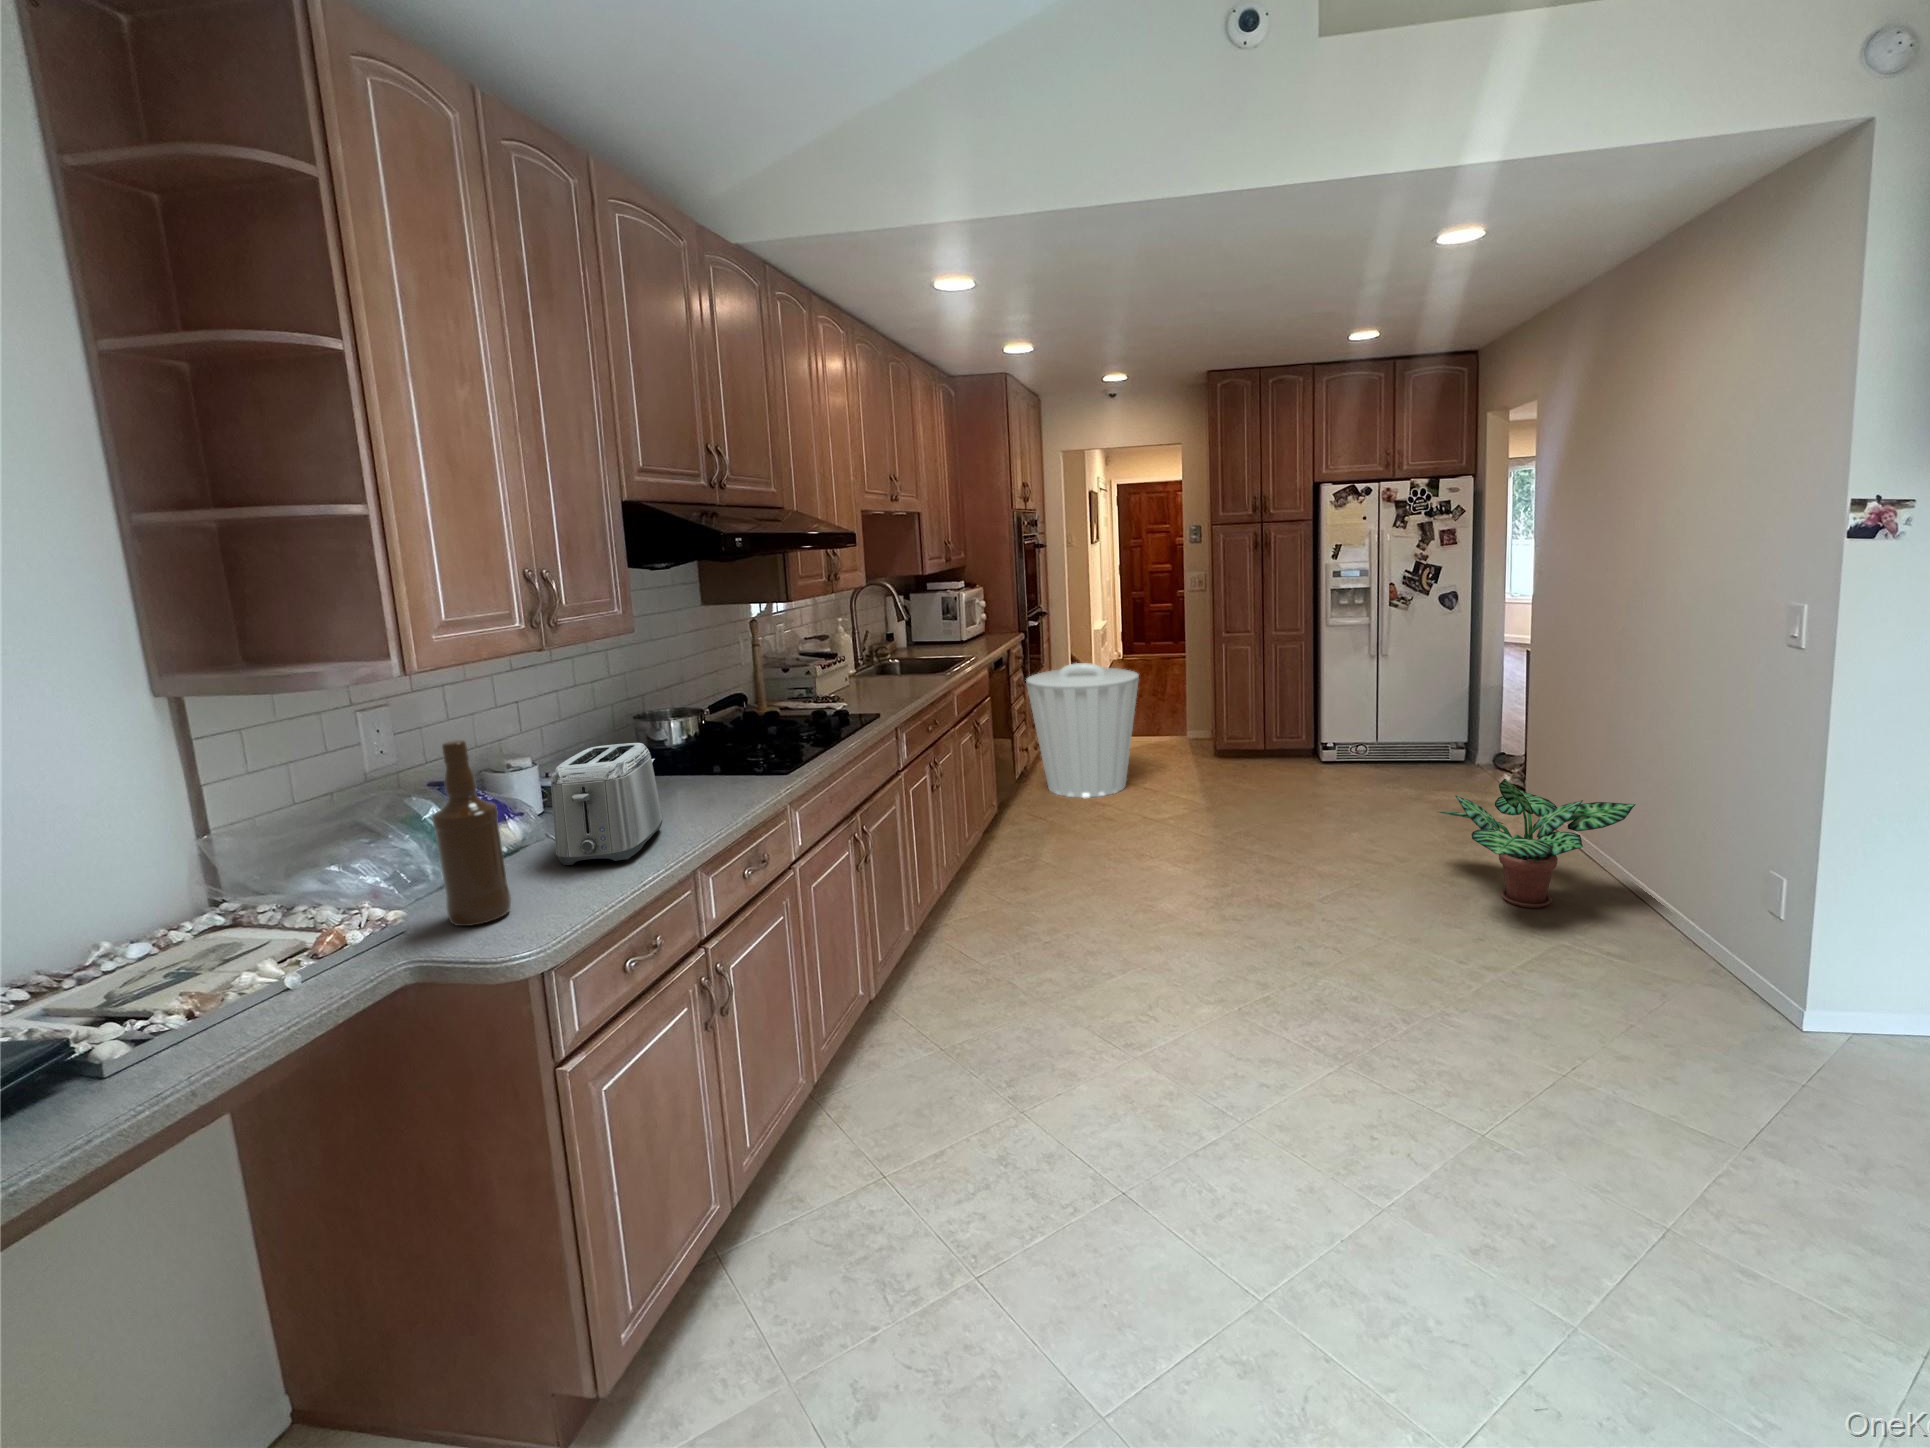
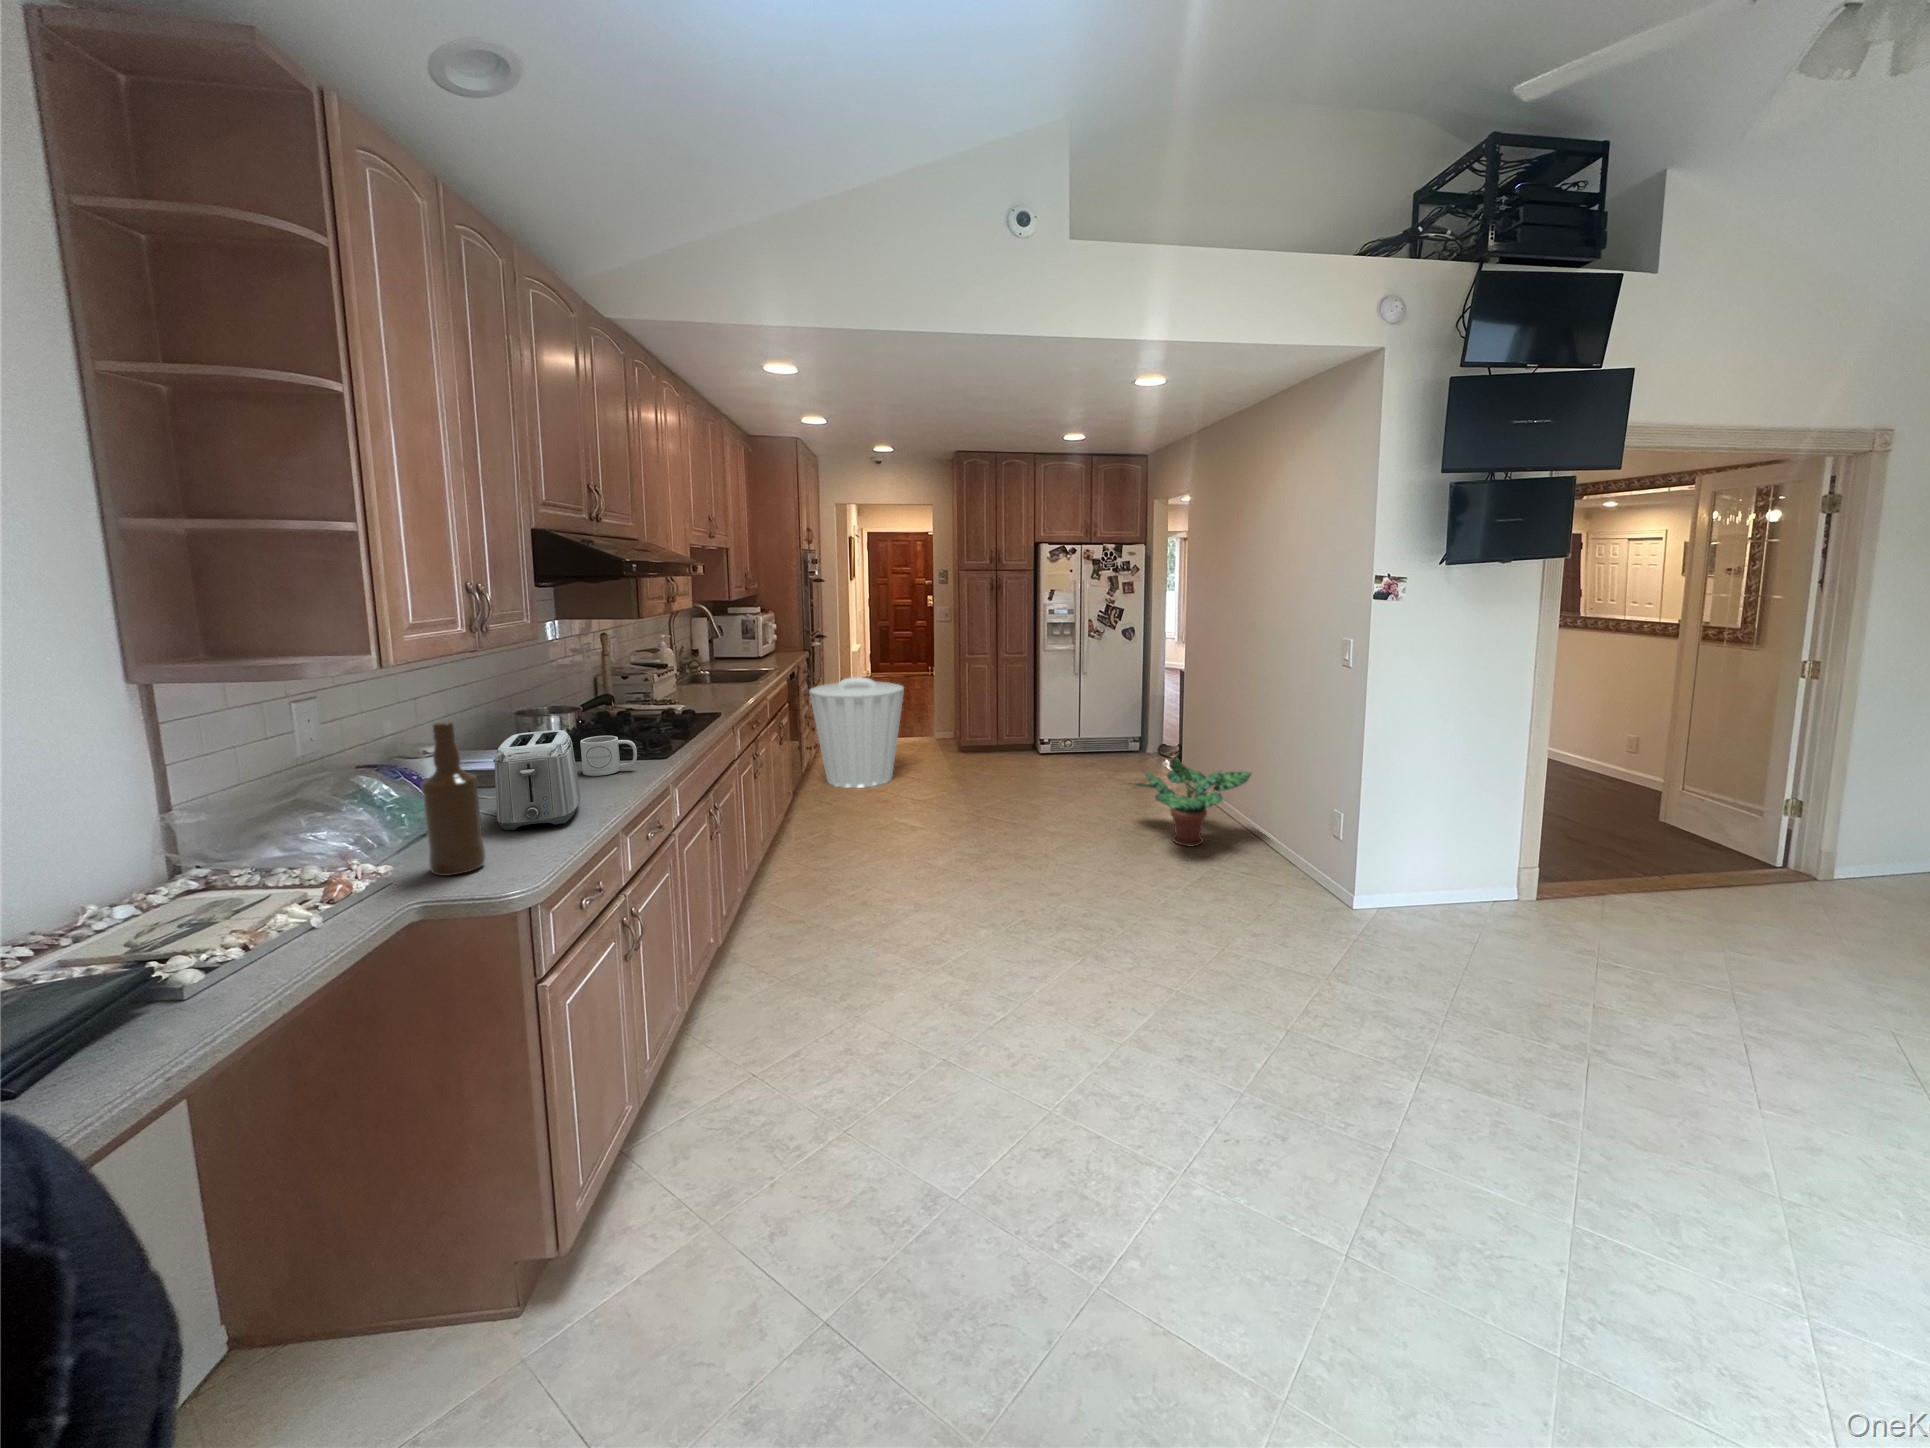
mug: none [689,745,752,794] -> present [580,736,637,776]

